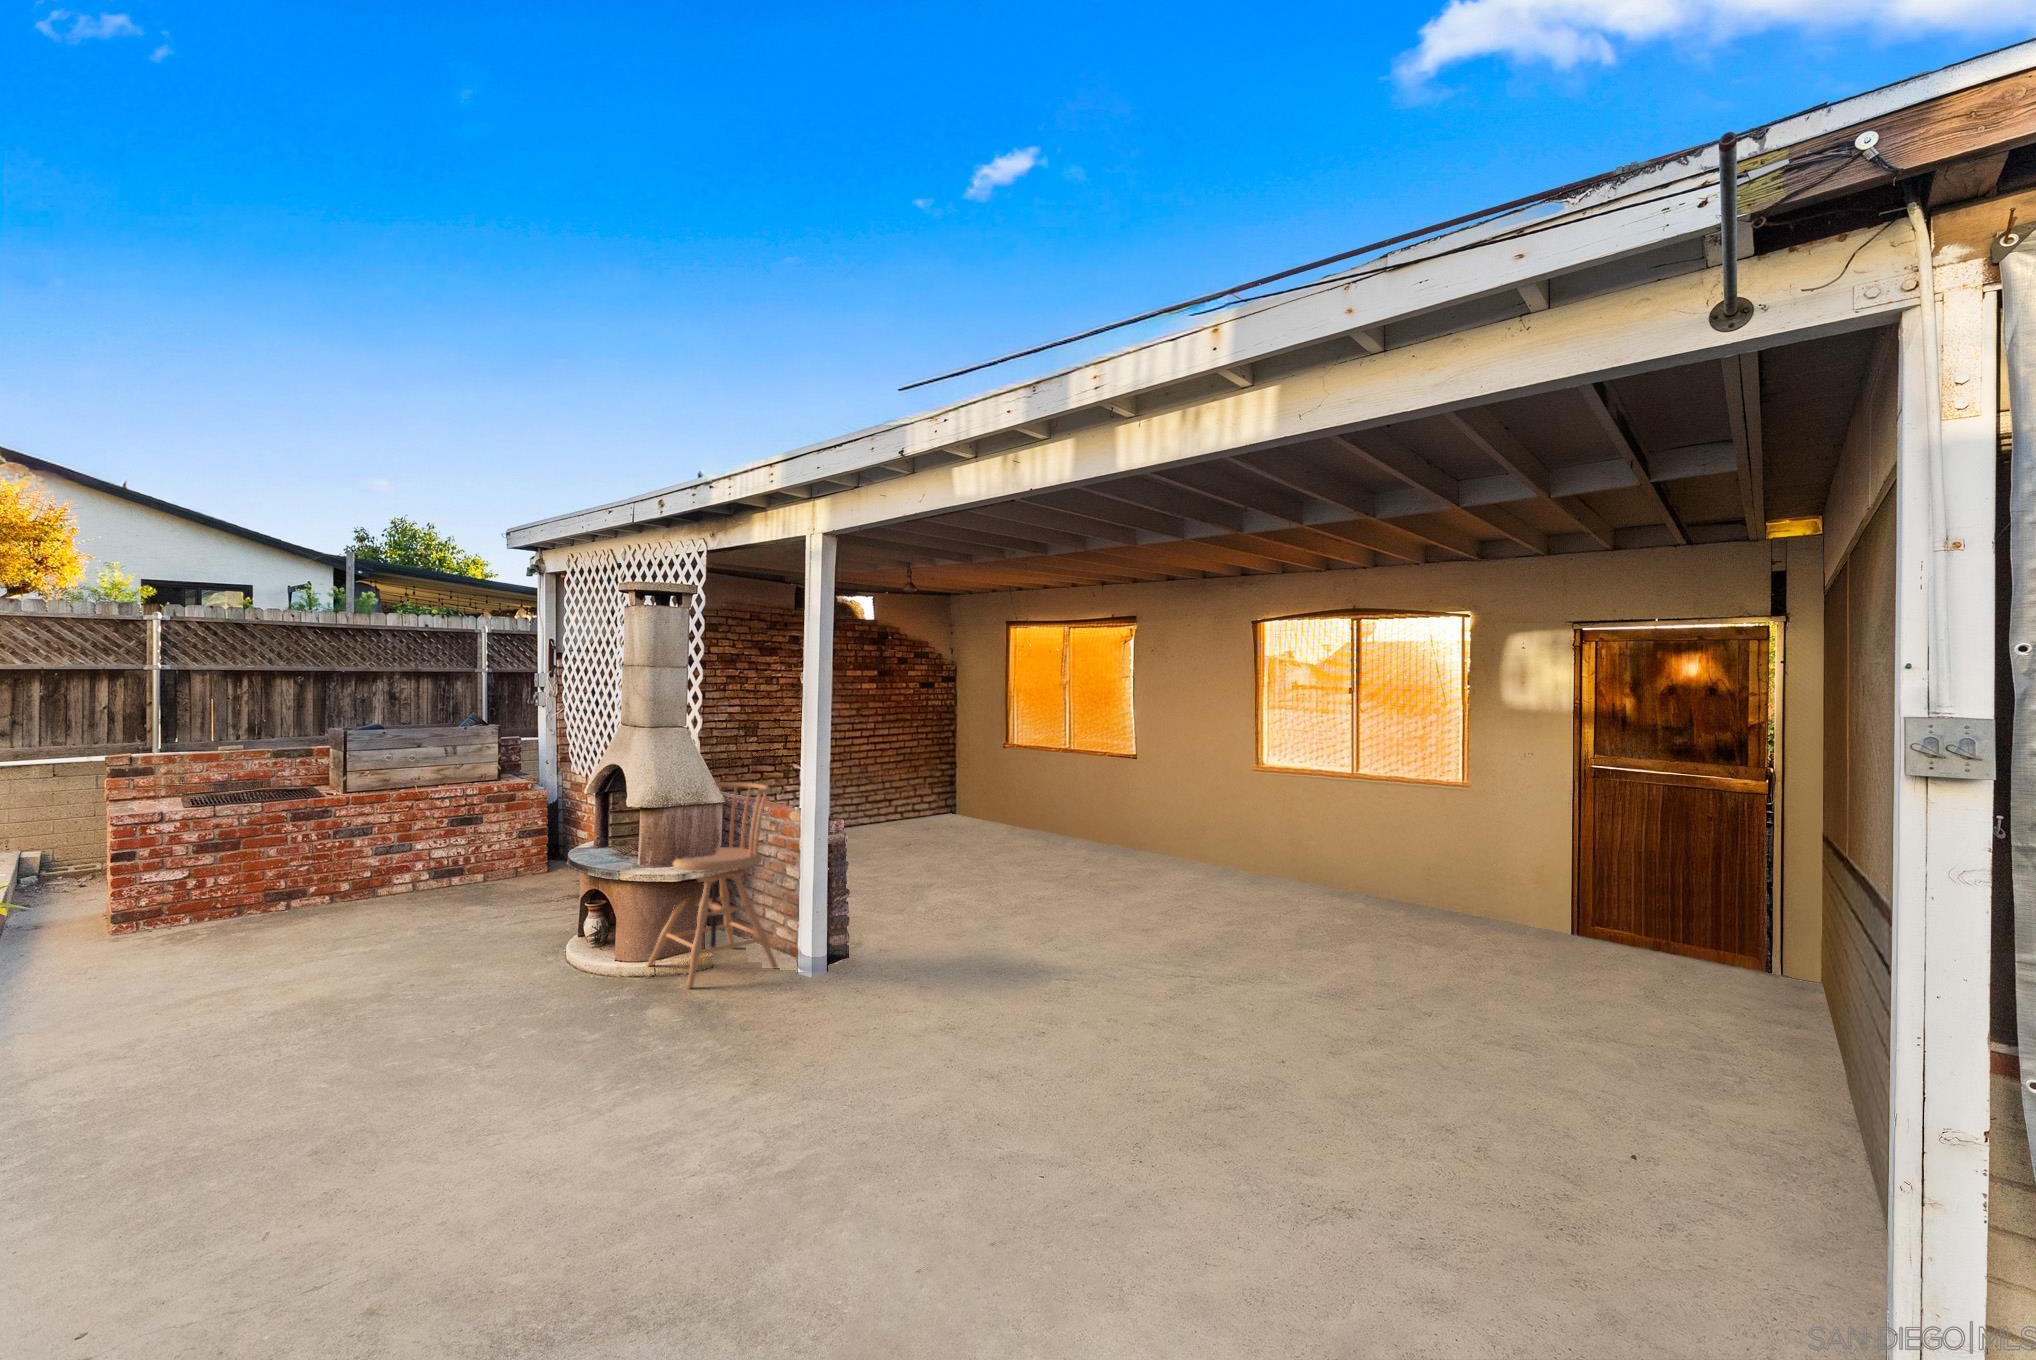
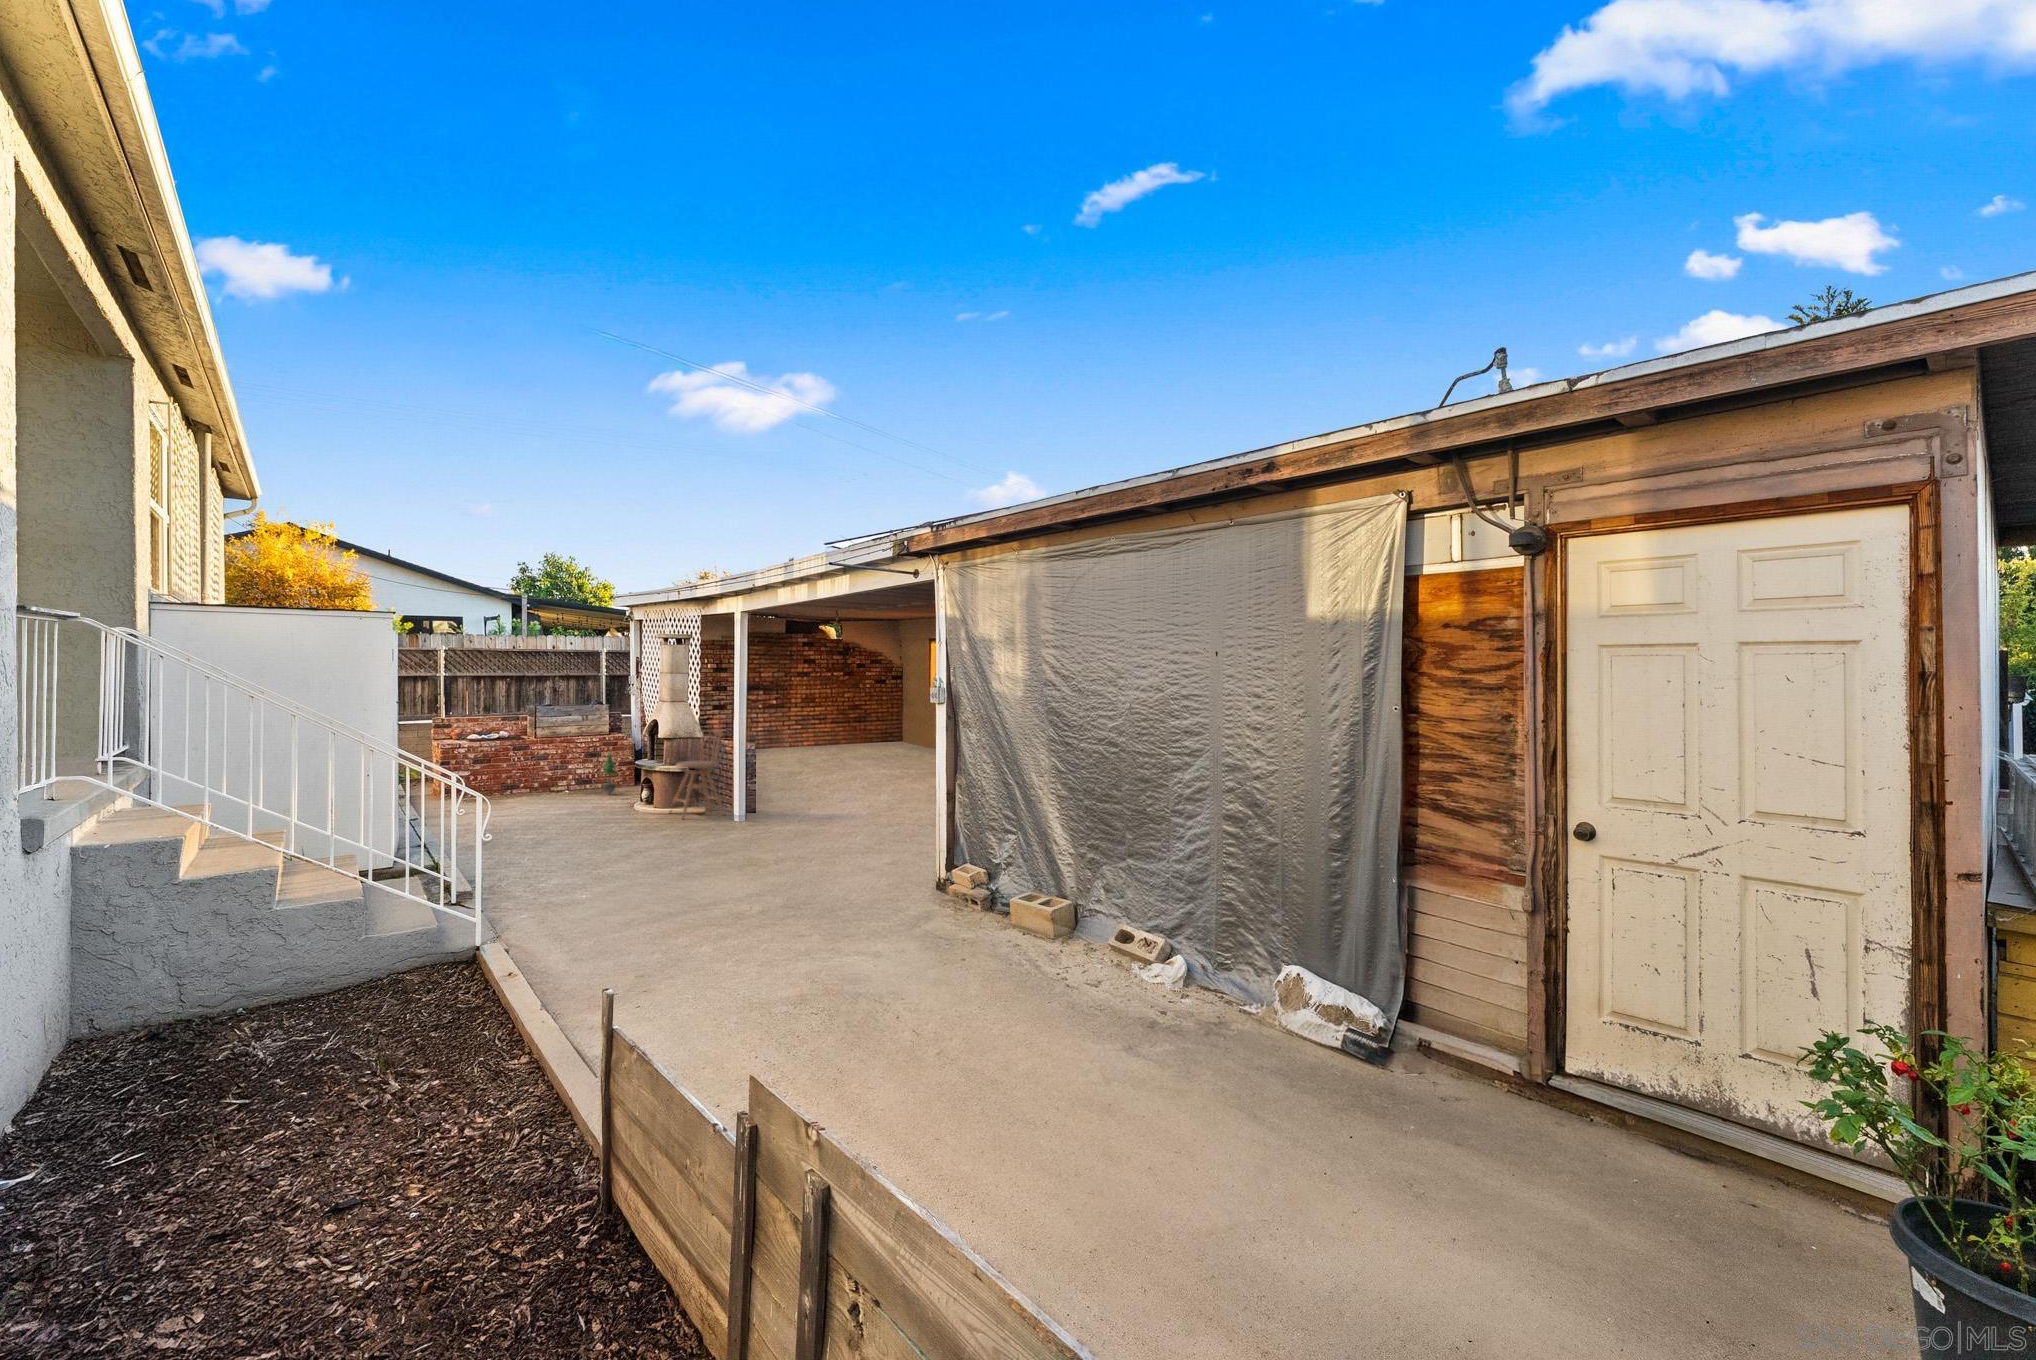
potted tree: none [482,812,519,901] -> present [602,753,617,795]

